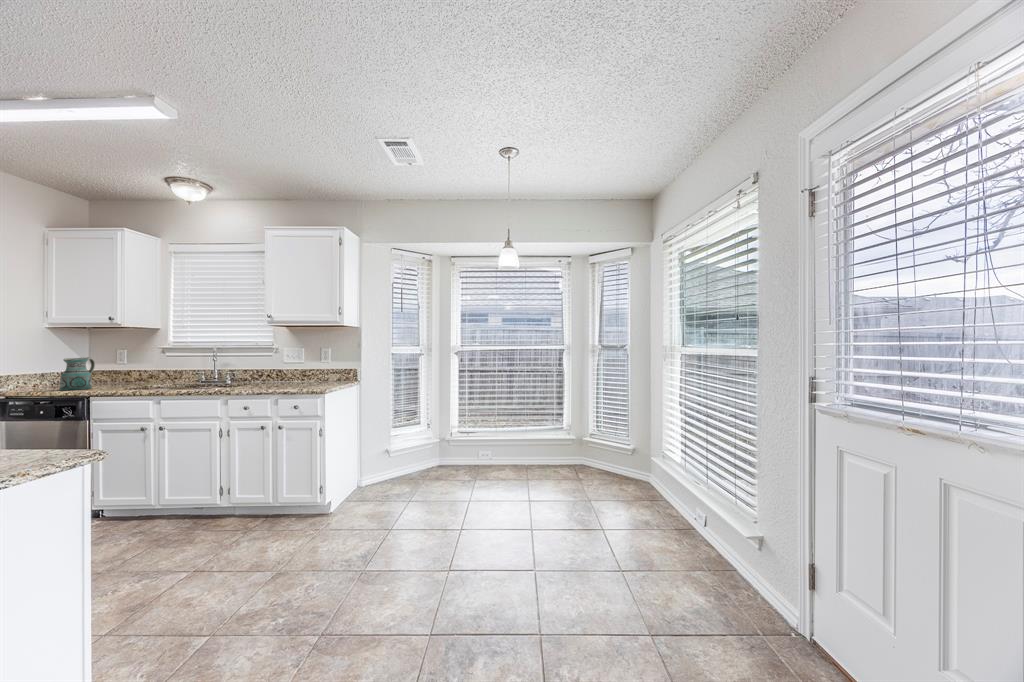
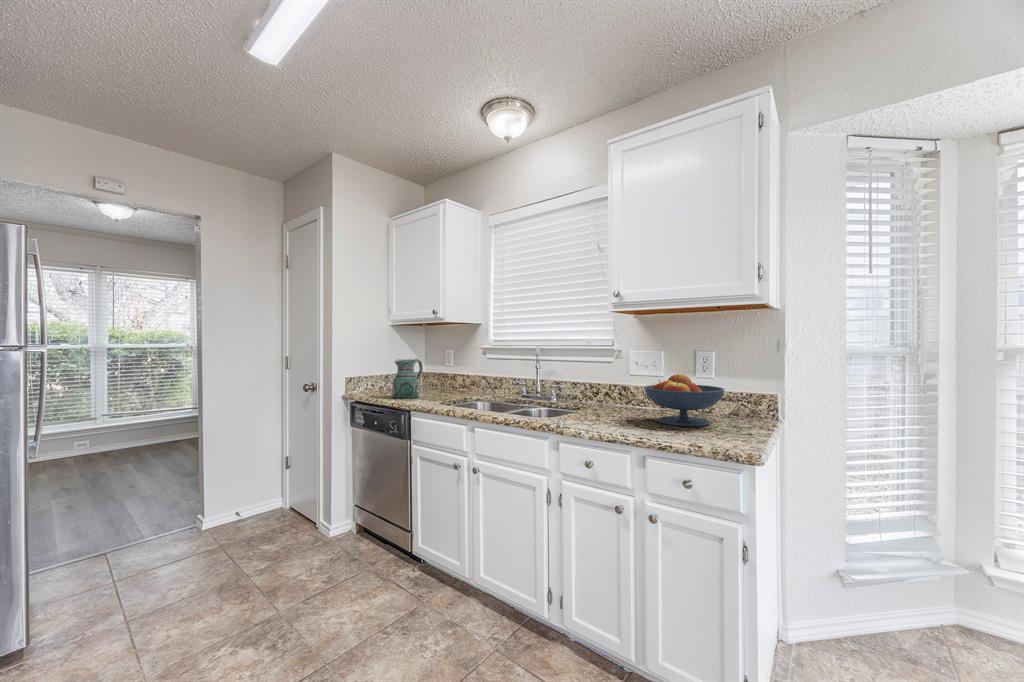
fruit bowl: none [284,360,328,385] -> present [644,374,725,427]

